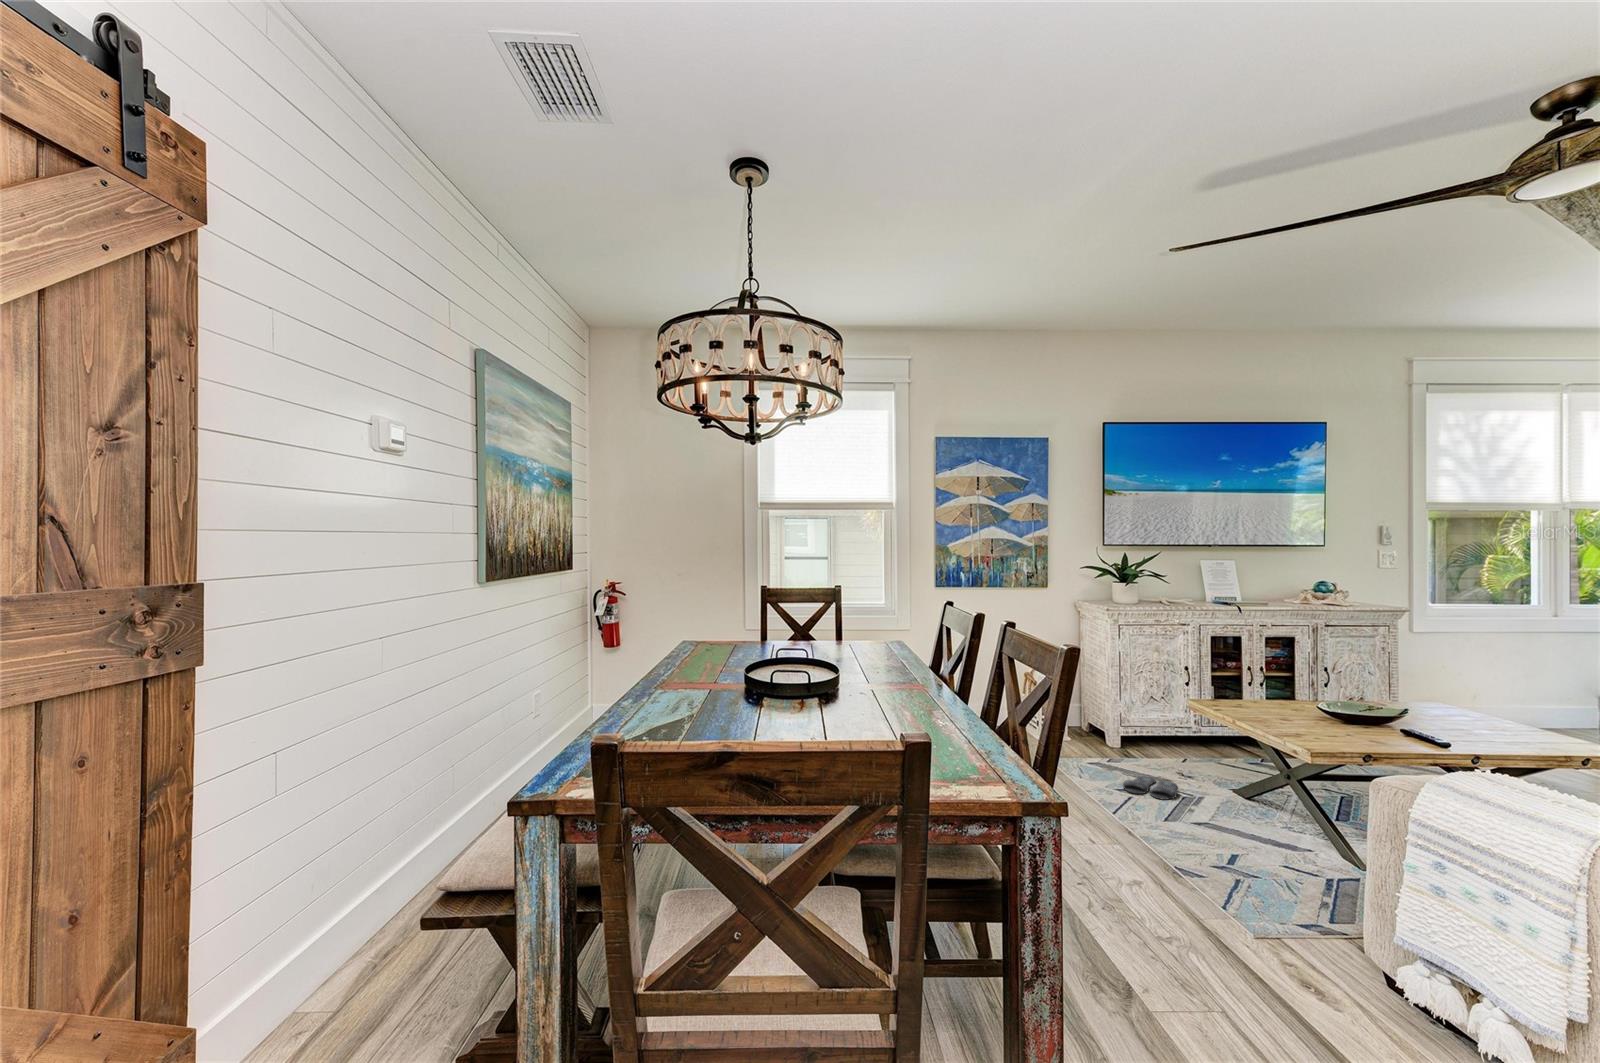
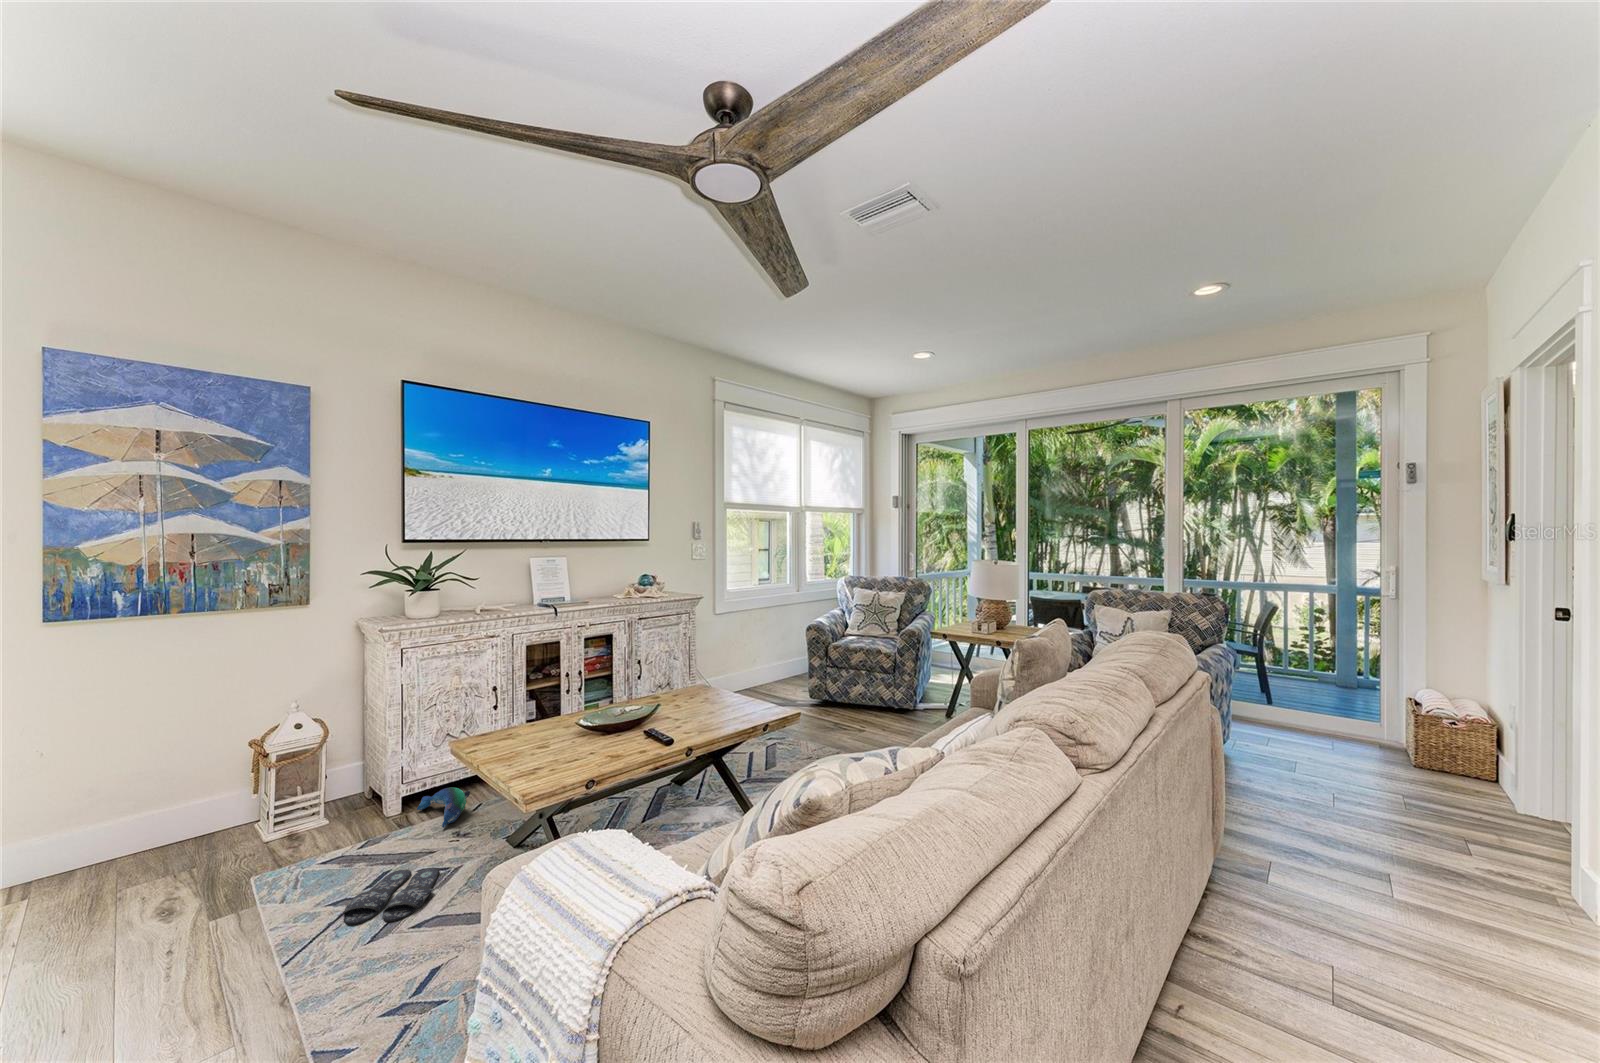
plush toy: none [1134,738,1177,764] -> present [417,787,470,828]

